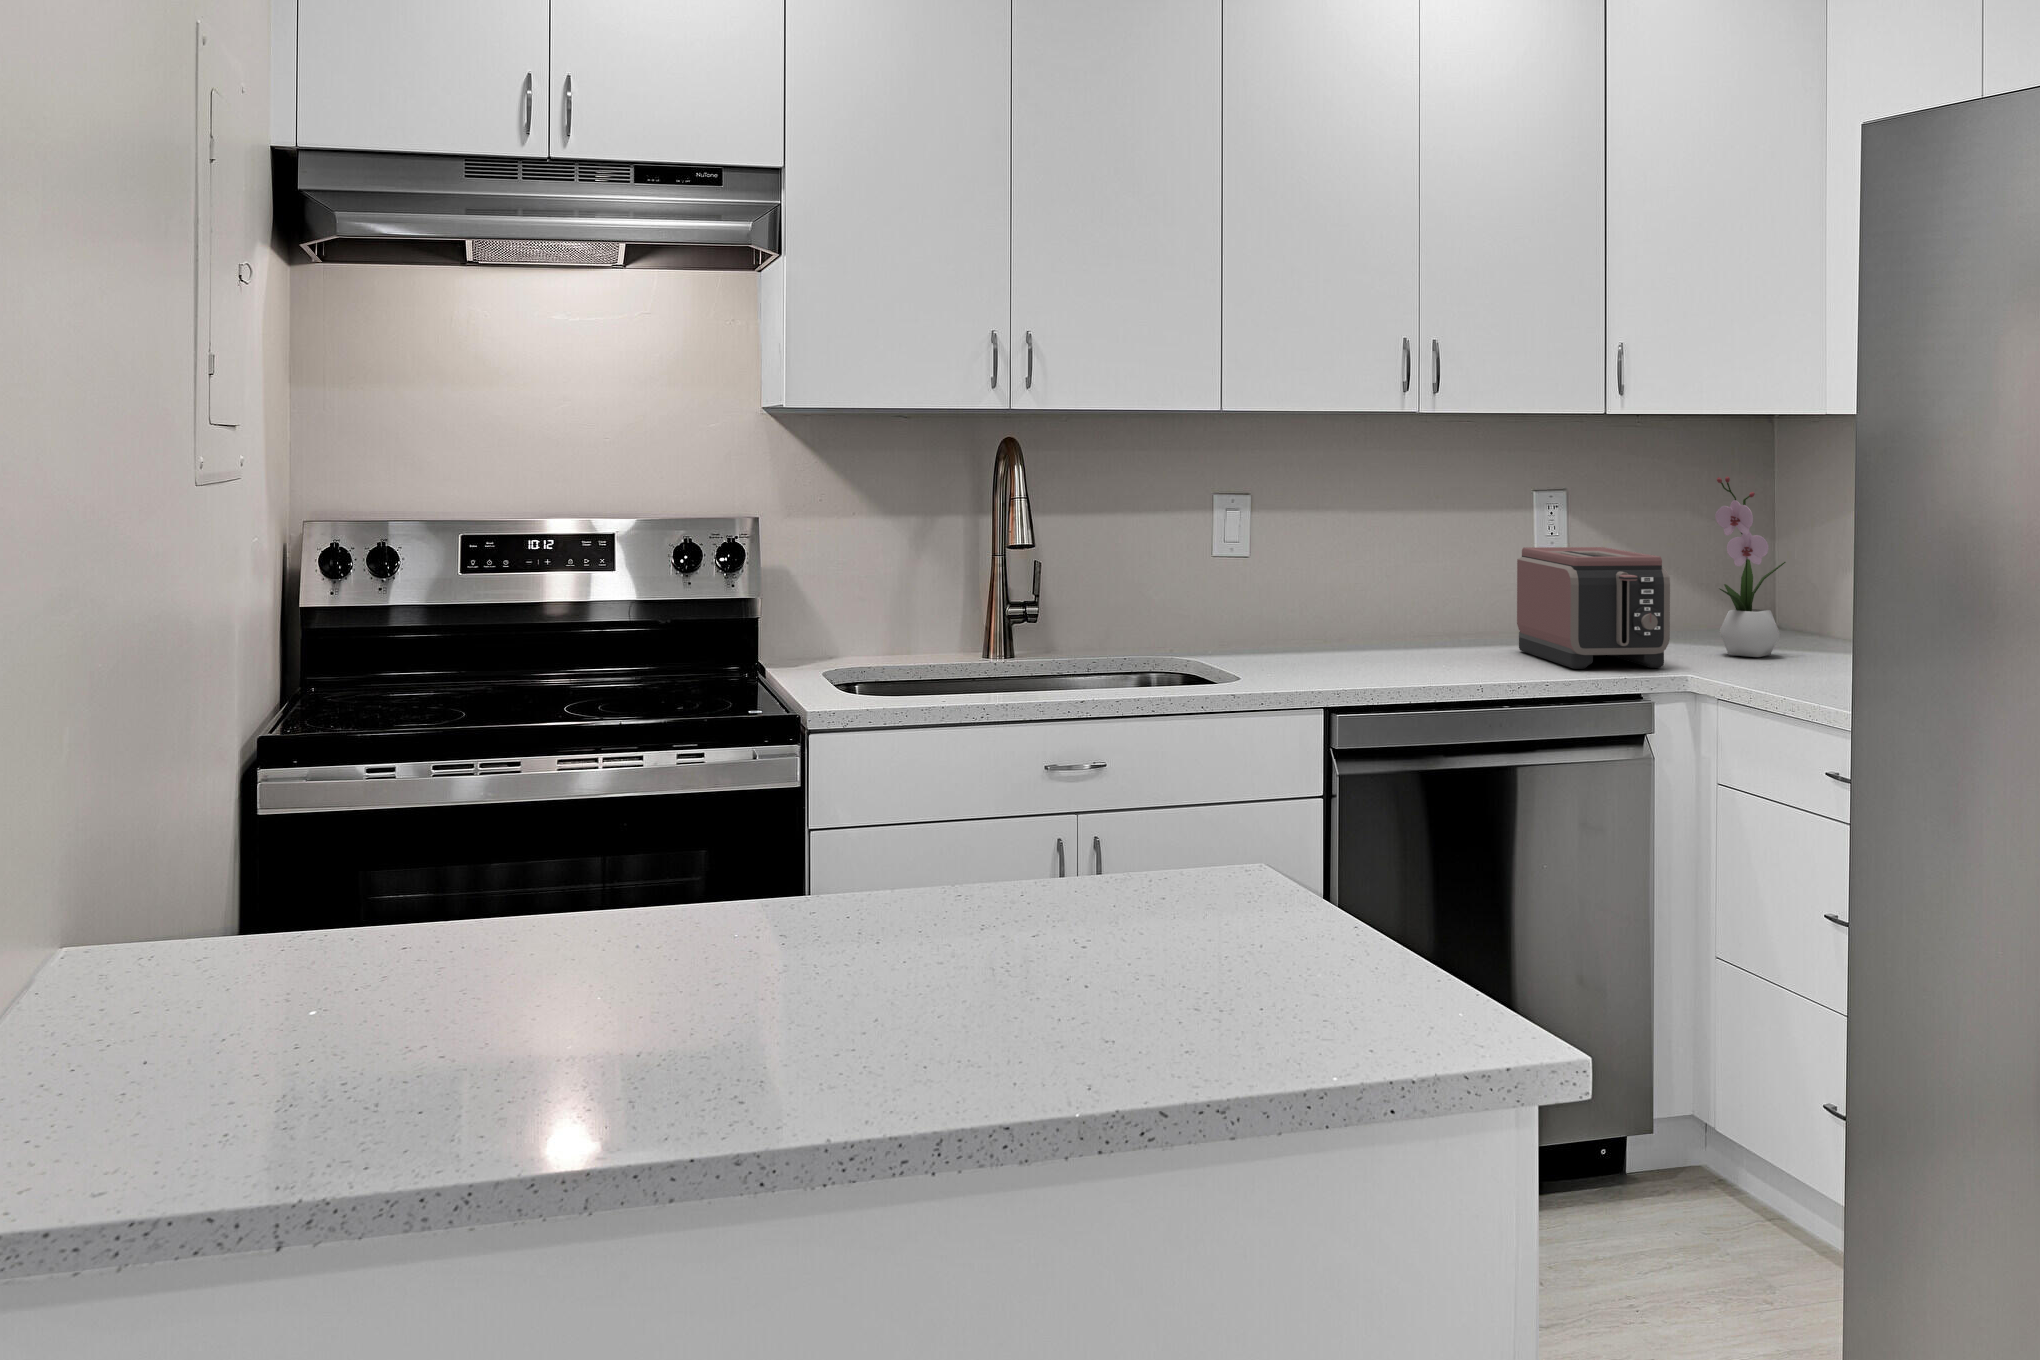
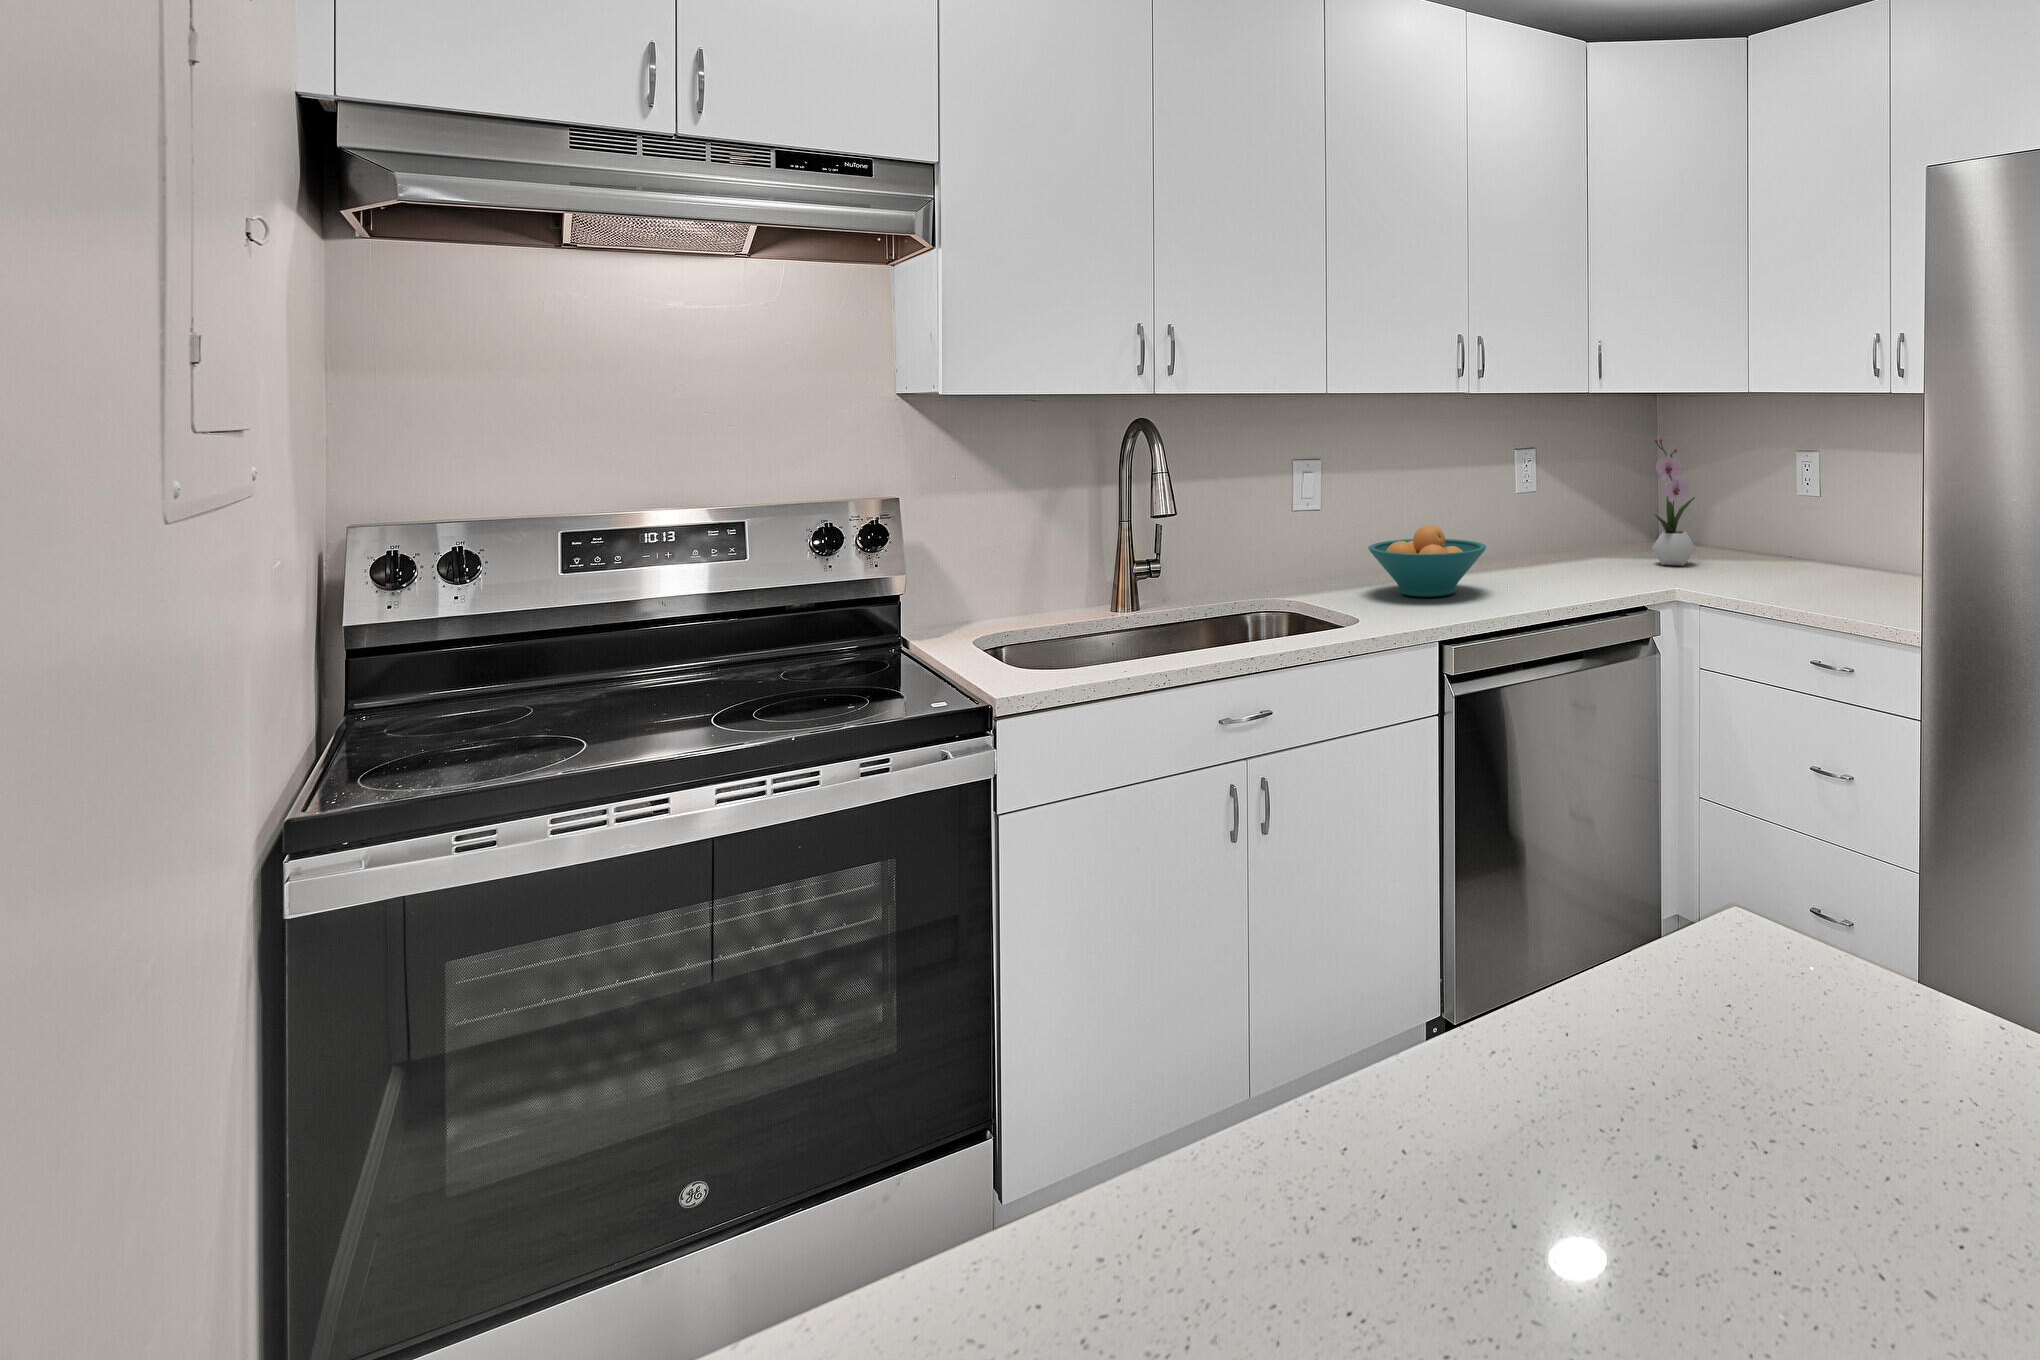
toaster: present [1517,547,1670,669] -> none [1519,491,1644,586]
fruit bowl: none [1287,578,1438,668] -> present [1368,525,1486,597]

